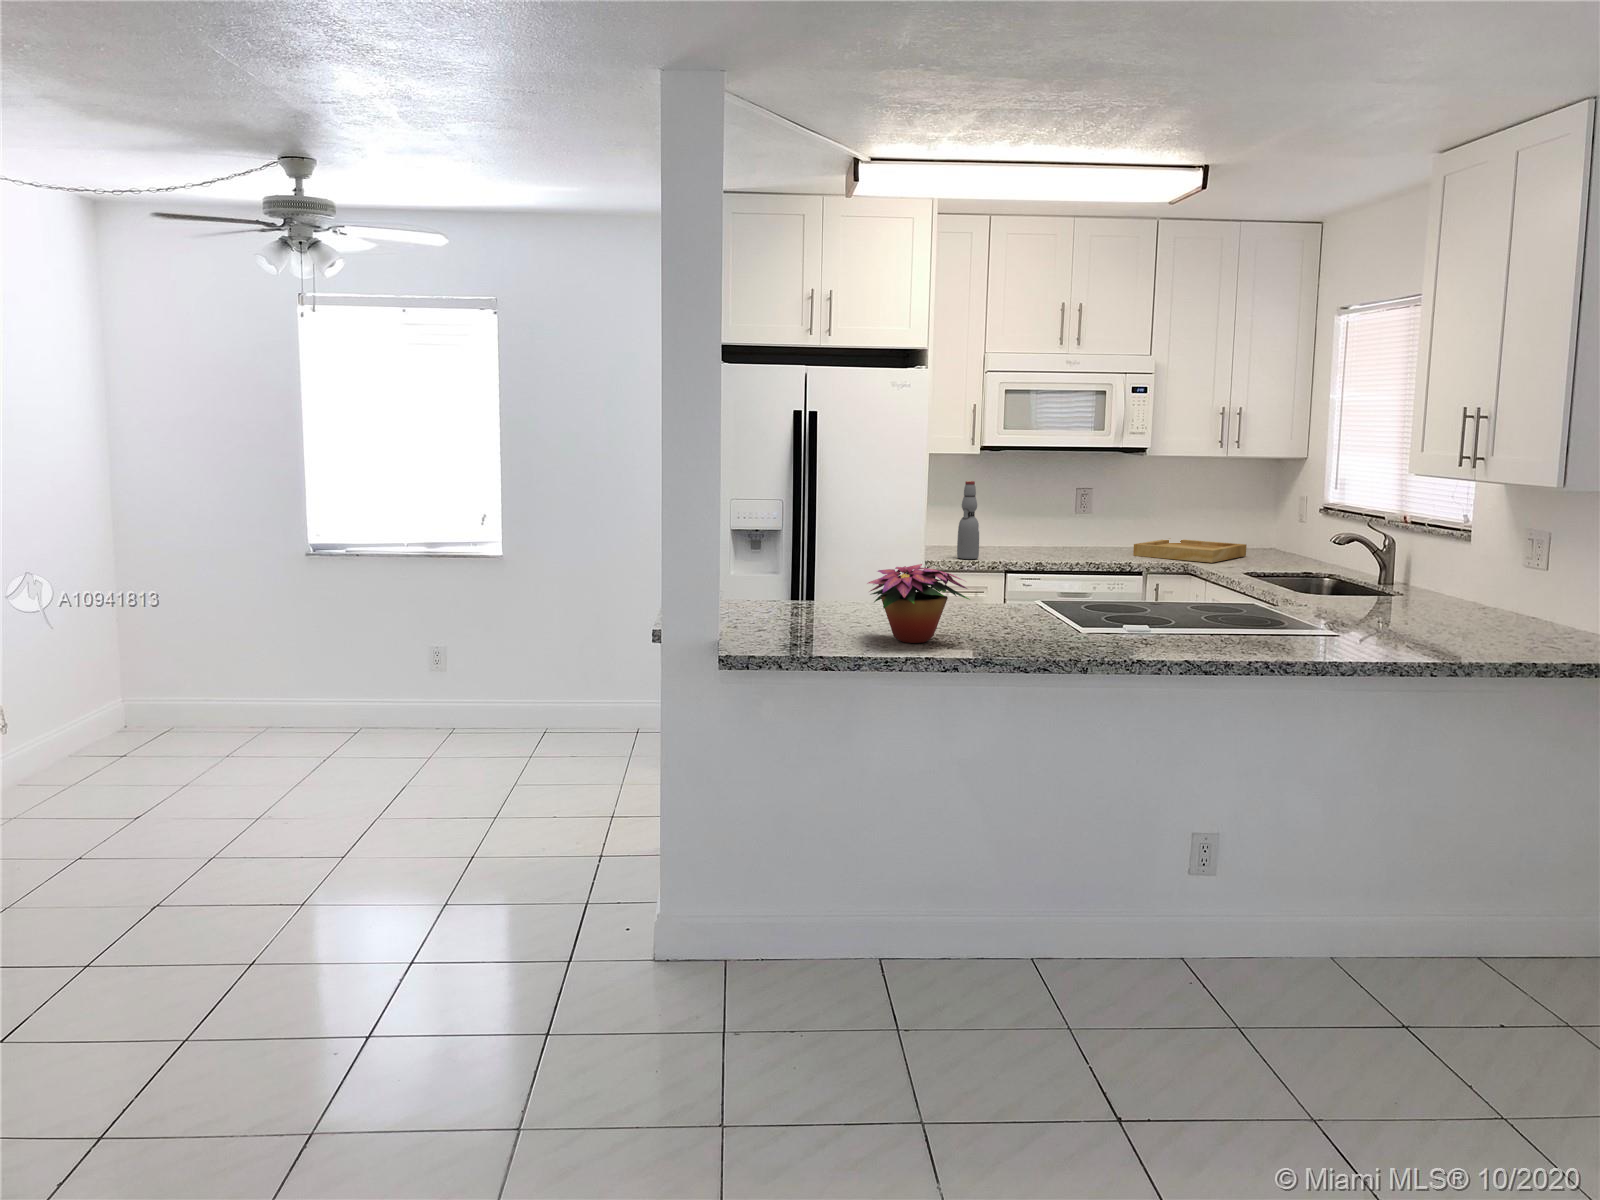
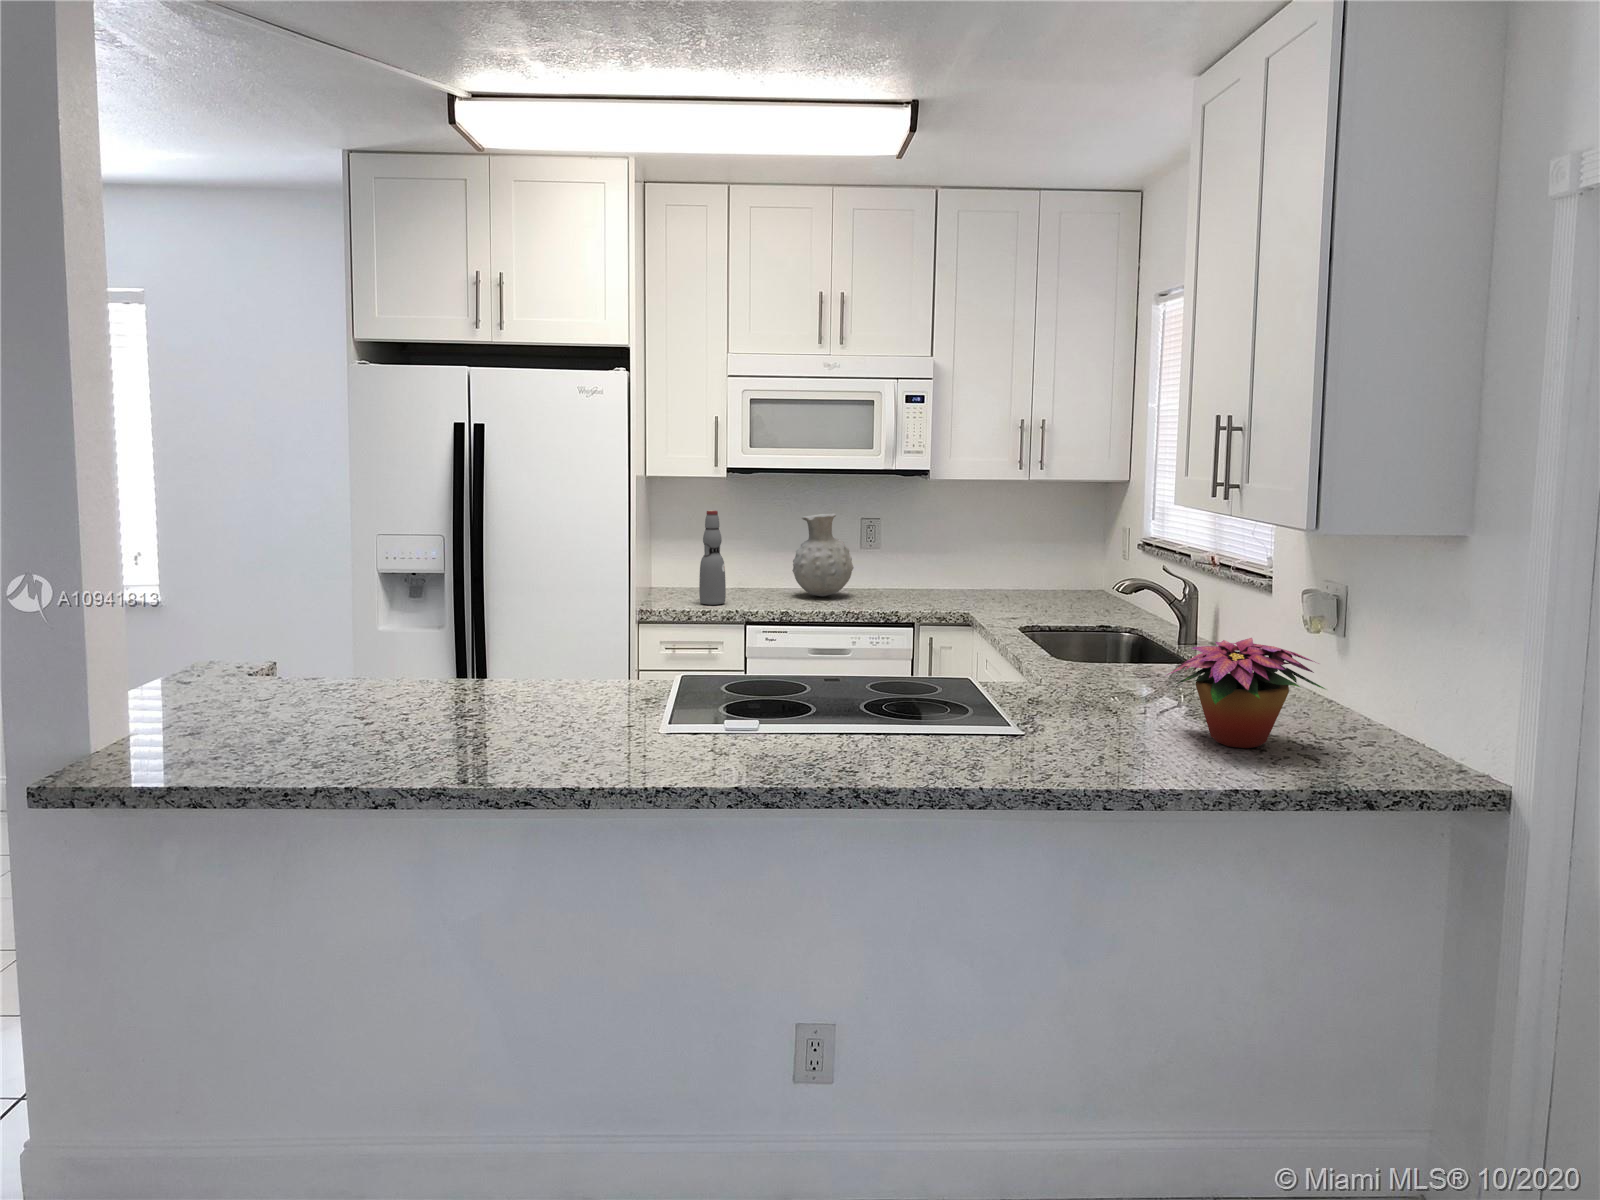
vase: none [1022,484,1075,553] -> present [792,513,854,596]
tray: present [1133,540,1247,563] -> none [925,577,1063,610]
flower arrangement: present [867,564,970,643] -> present [1167,638,1325,748]

